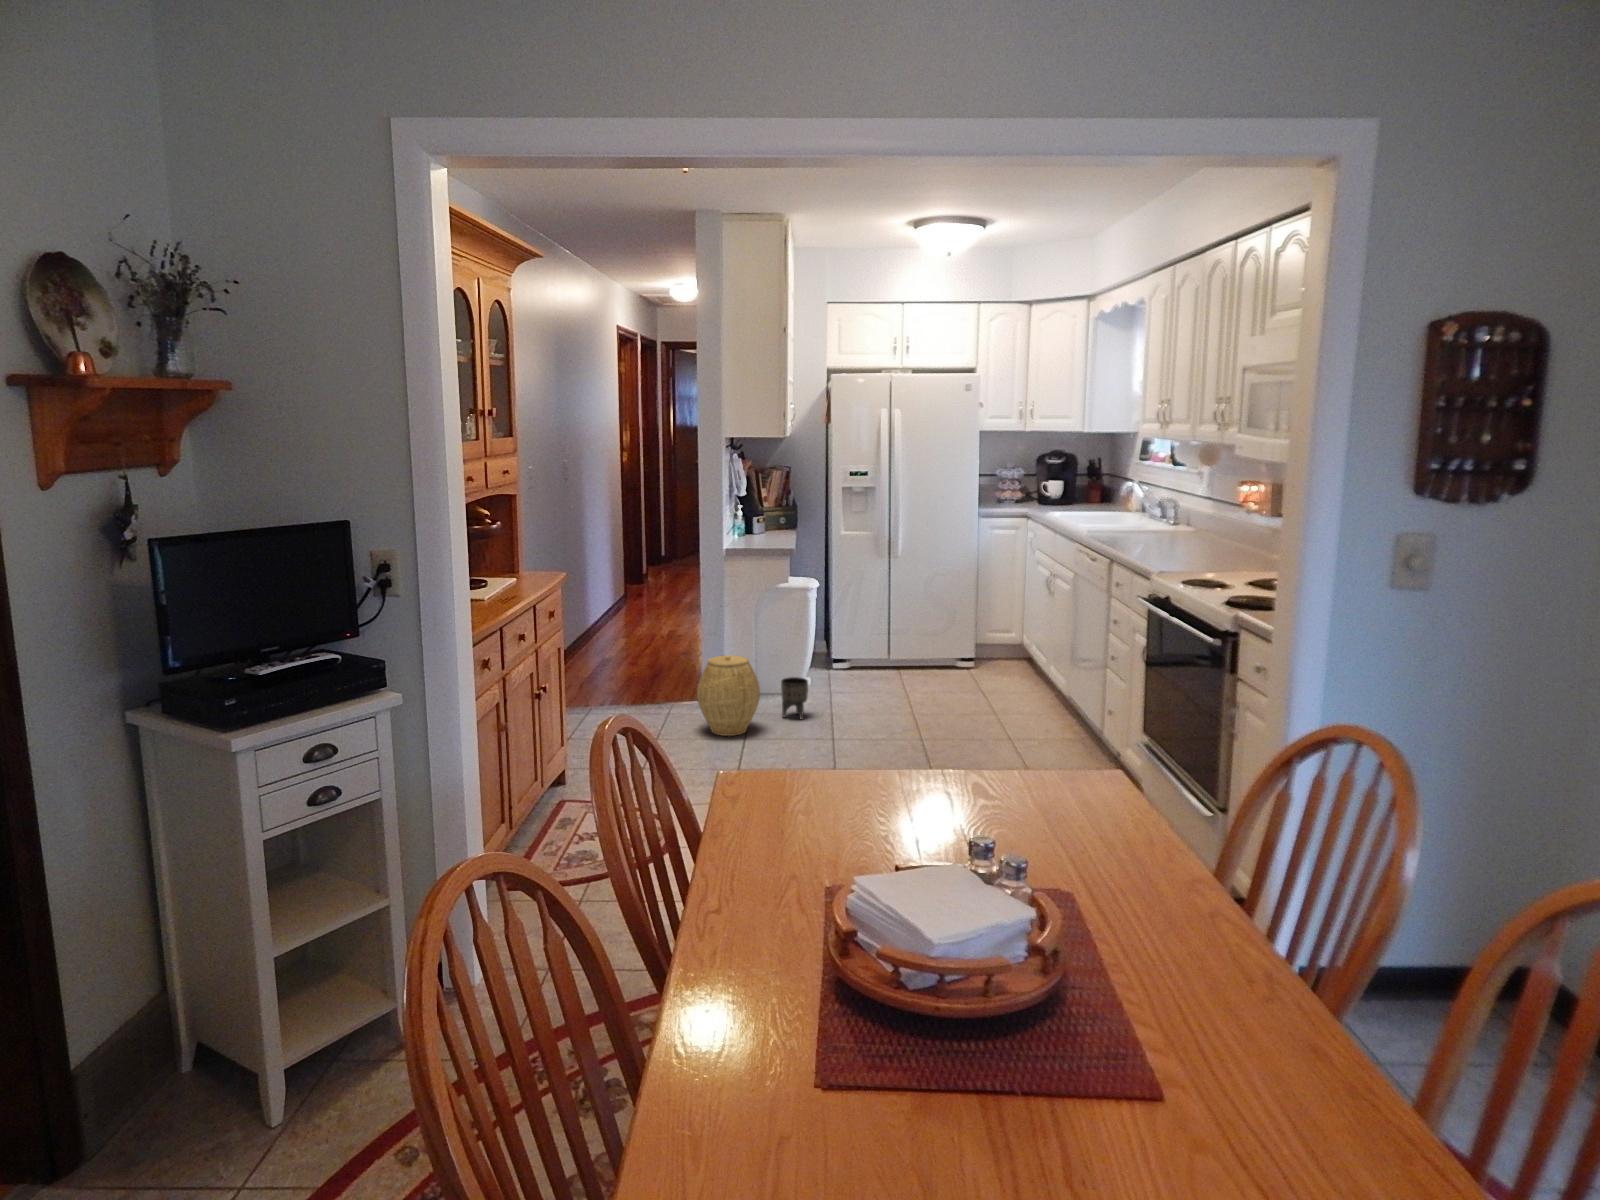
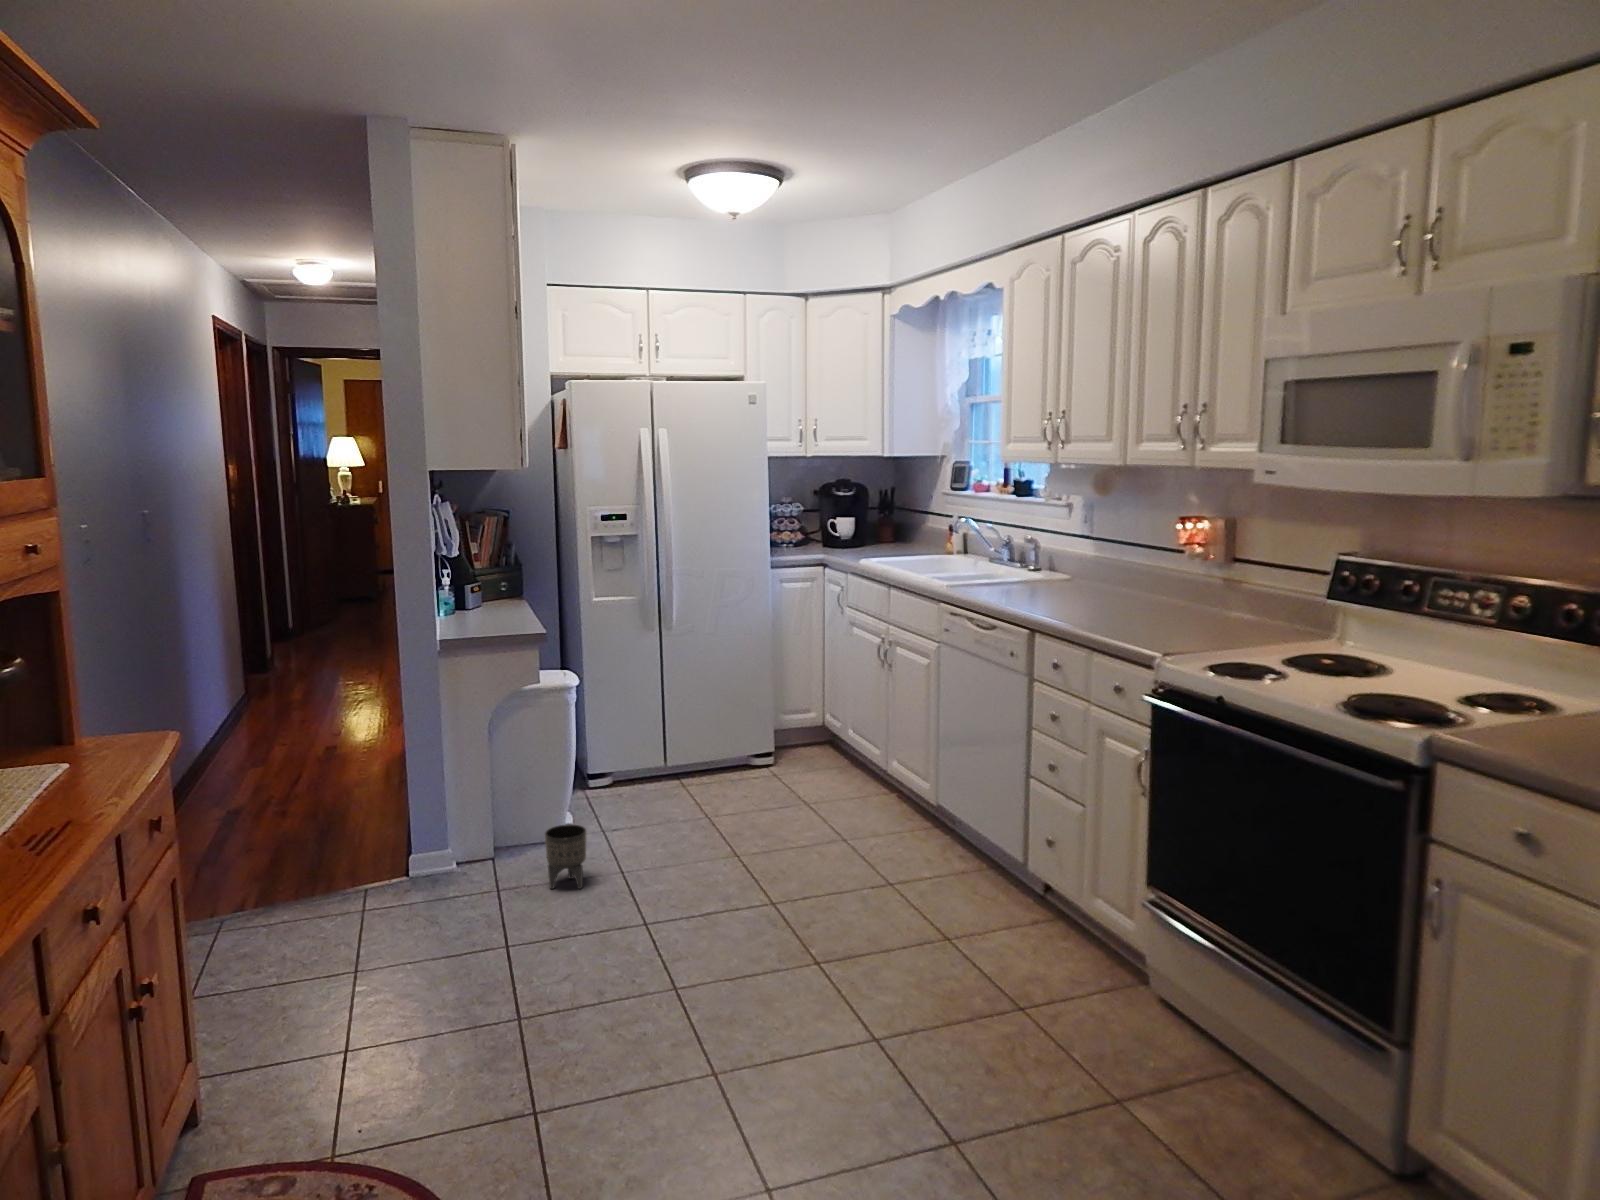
woven basket: present [697,655,760,736] -> none [419,810,522,942]

